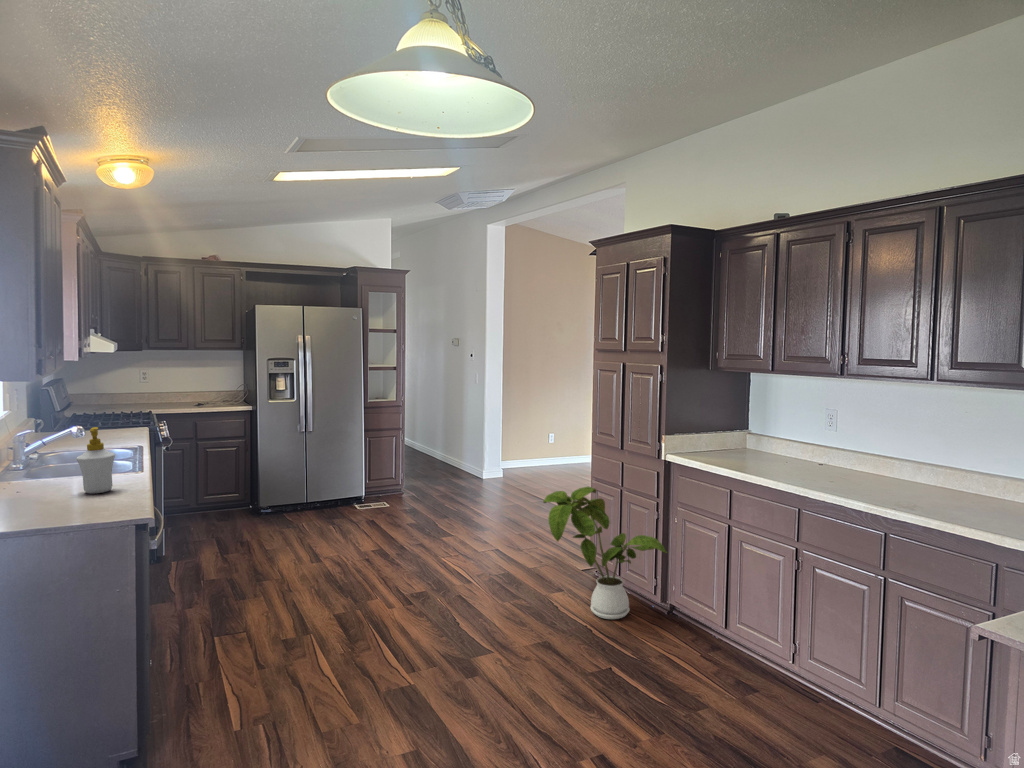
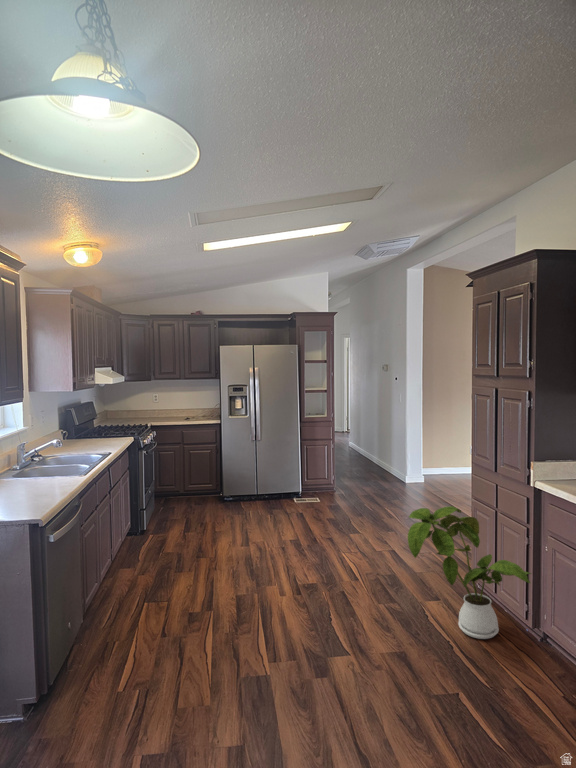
soap bottle: present [76,427,115,494] -> none [32,440,59,489]

